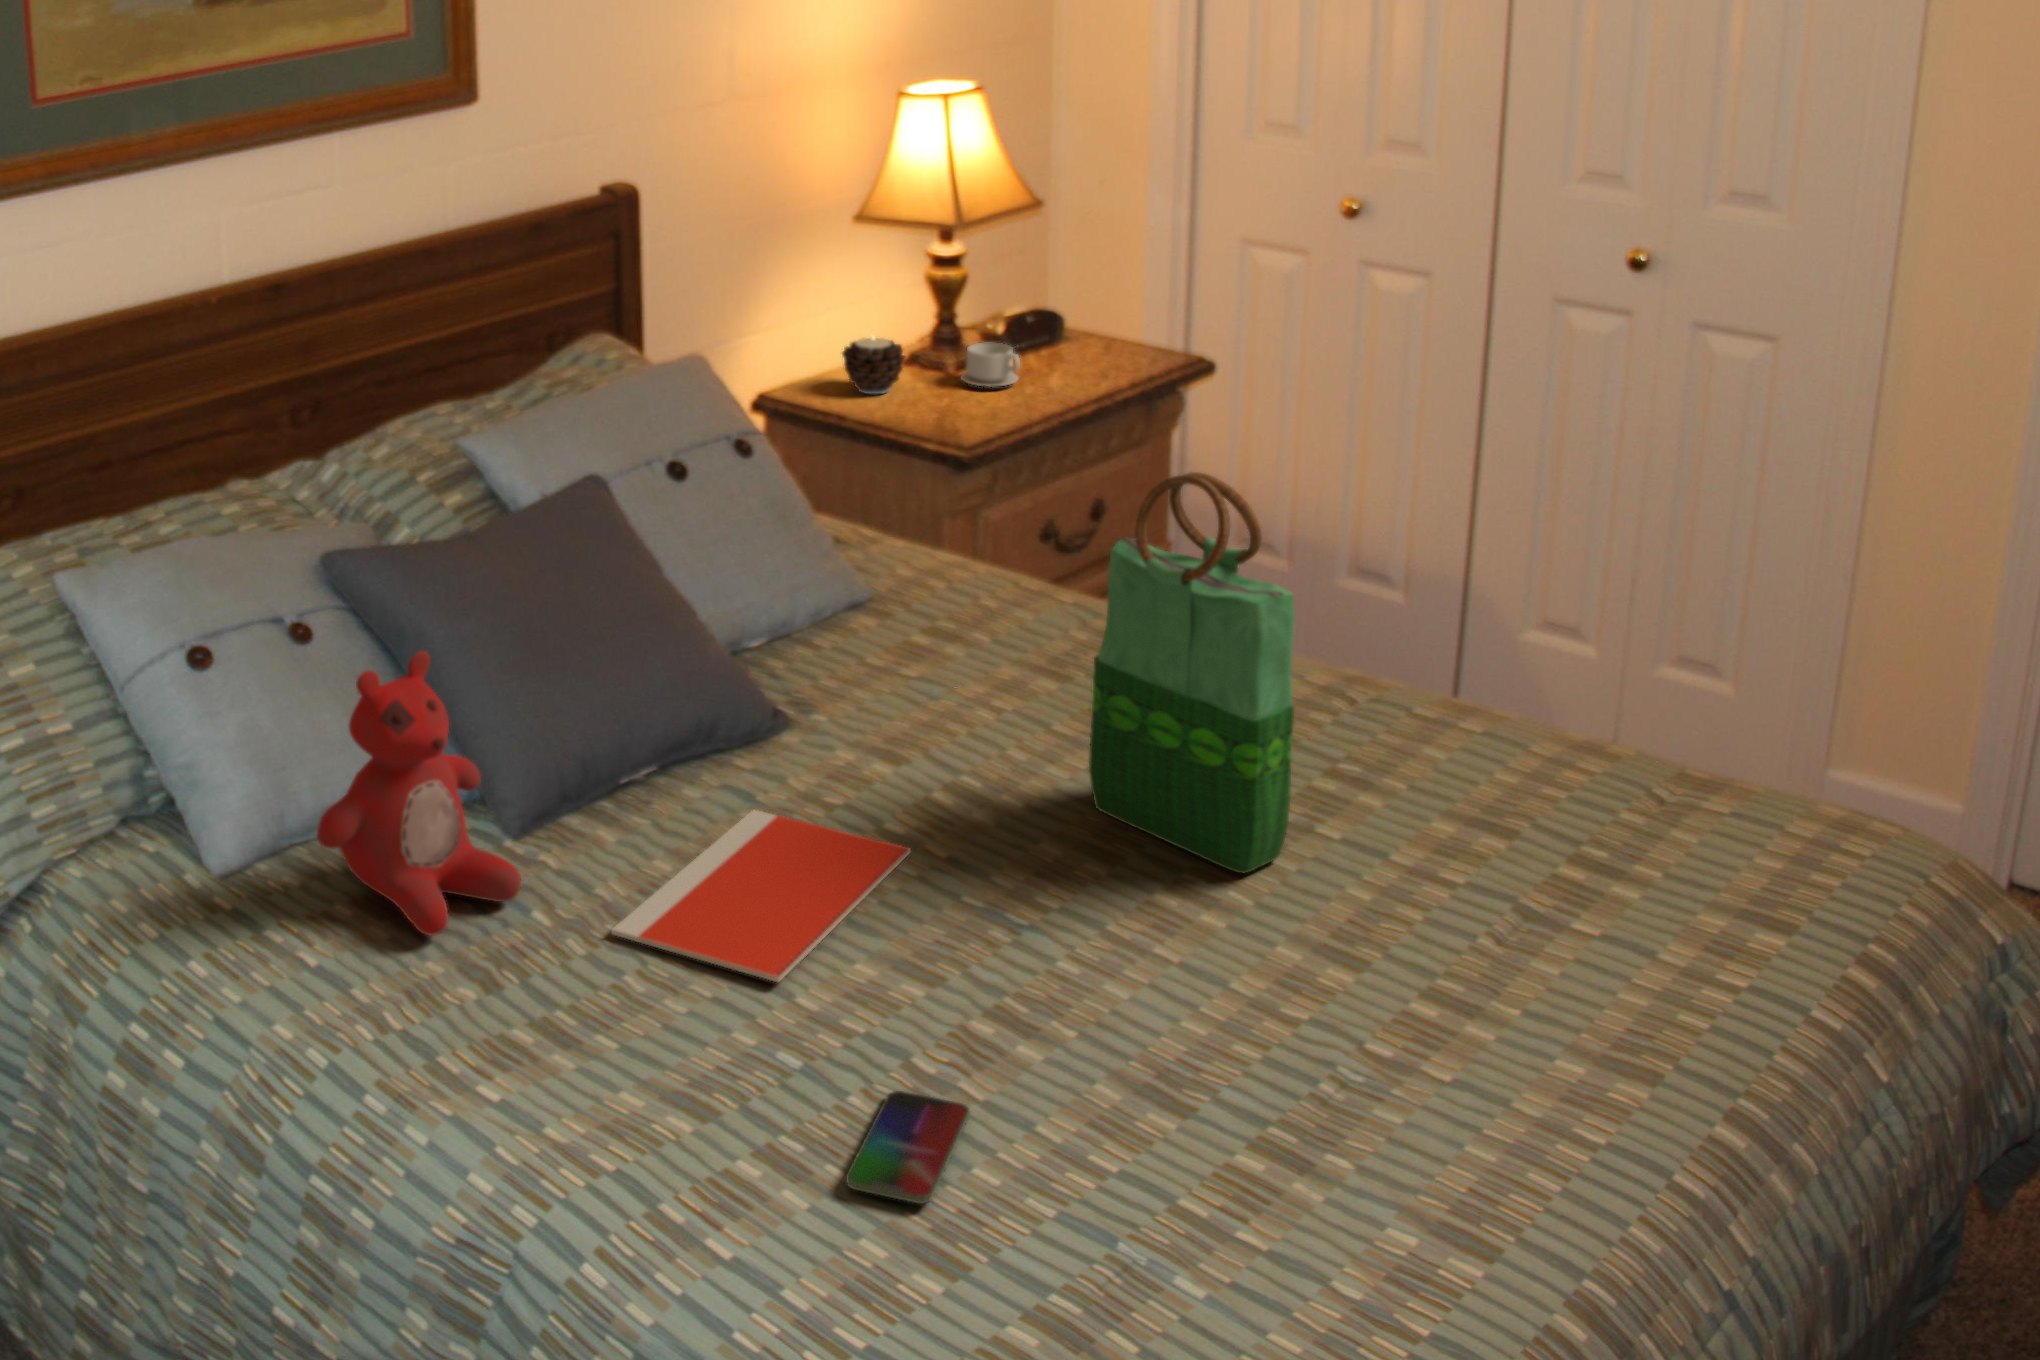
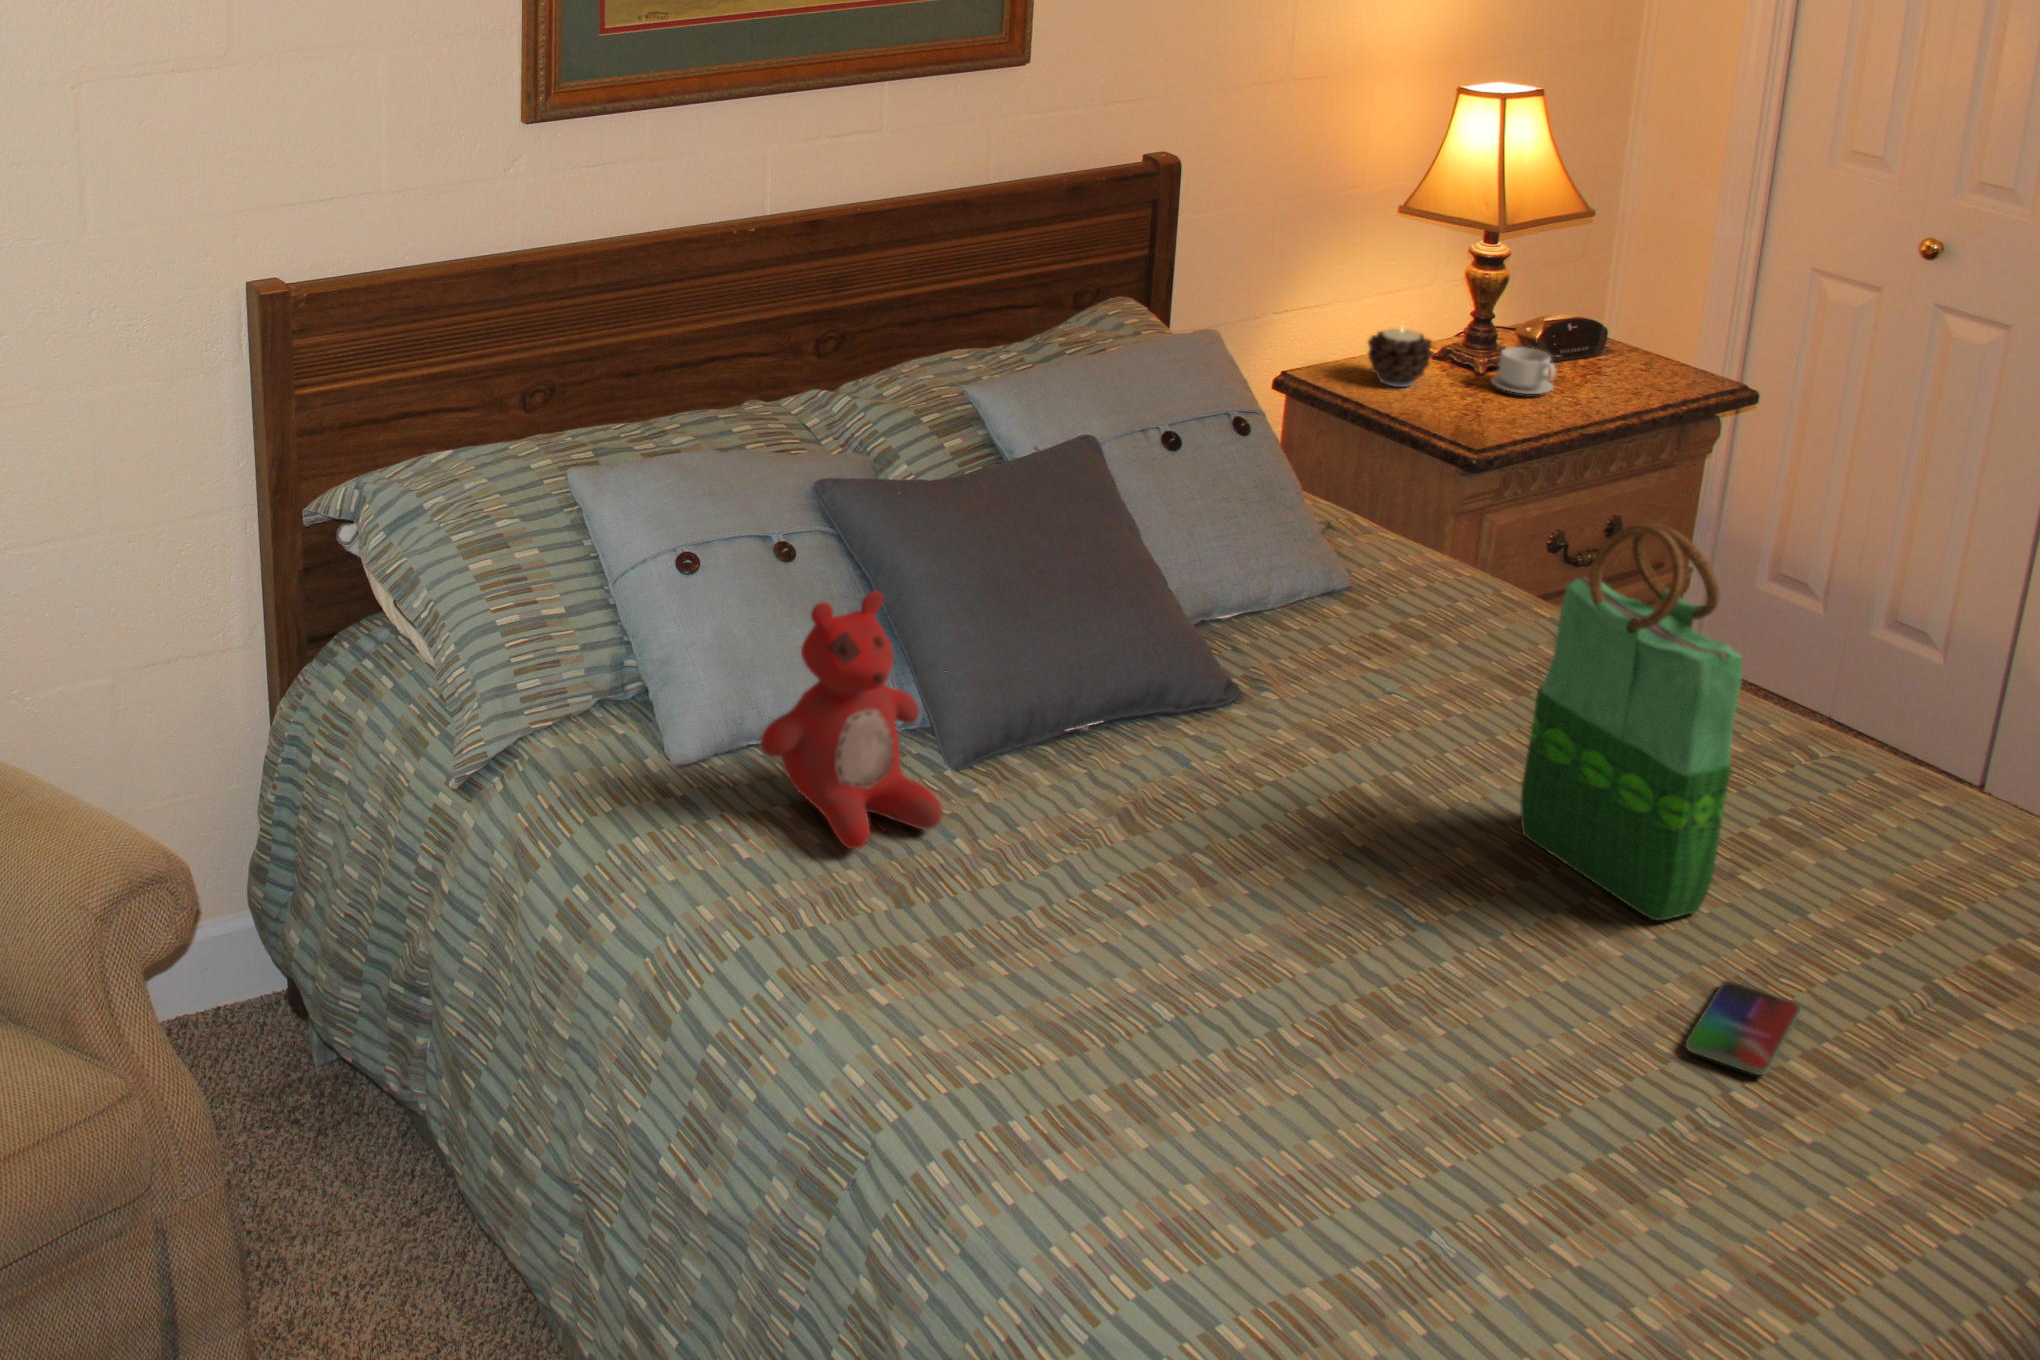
notebook: present [611,810,911,982] -> none [1018,781,1324,946]
smartphone: present [846,1091,970,1204] -> present [1686,982,1800,1075]

